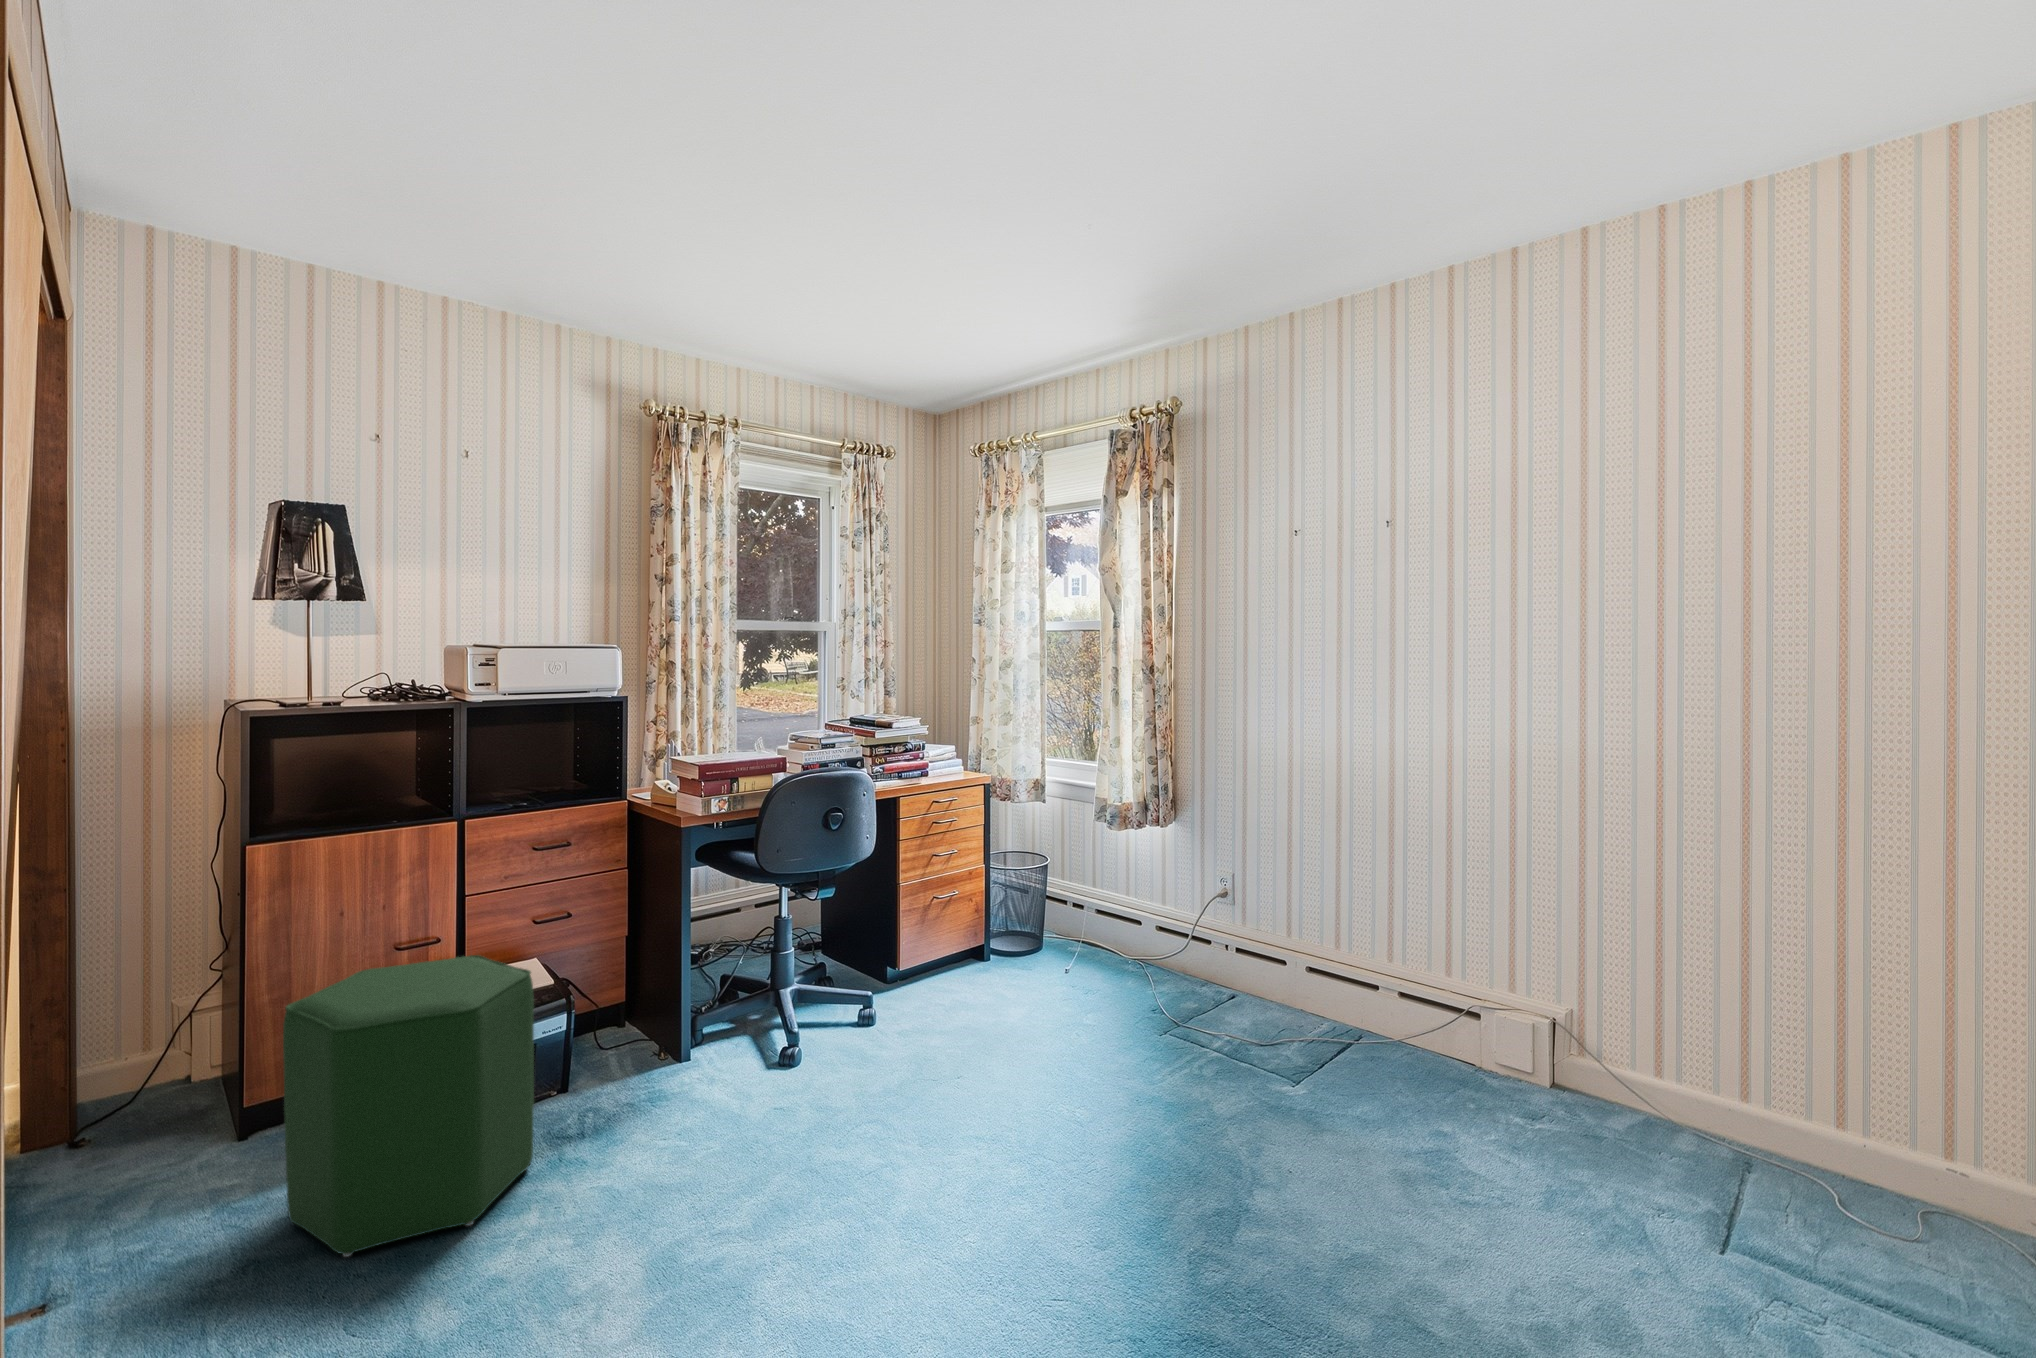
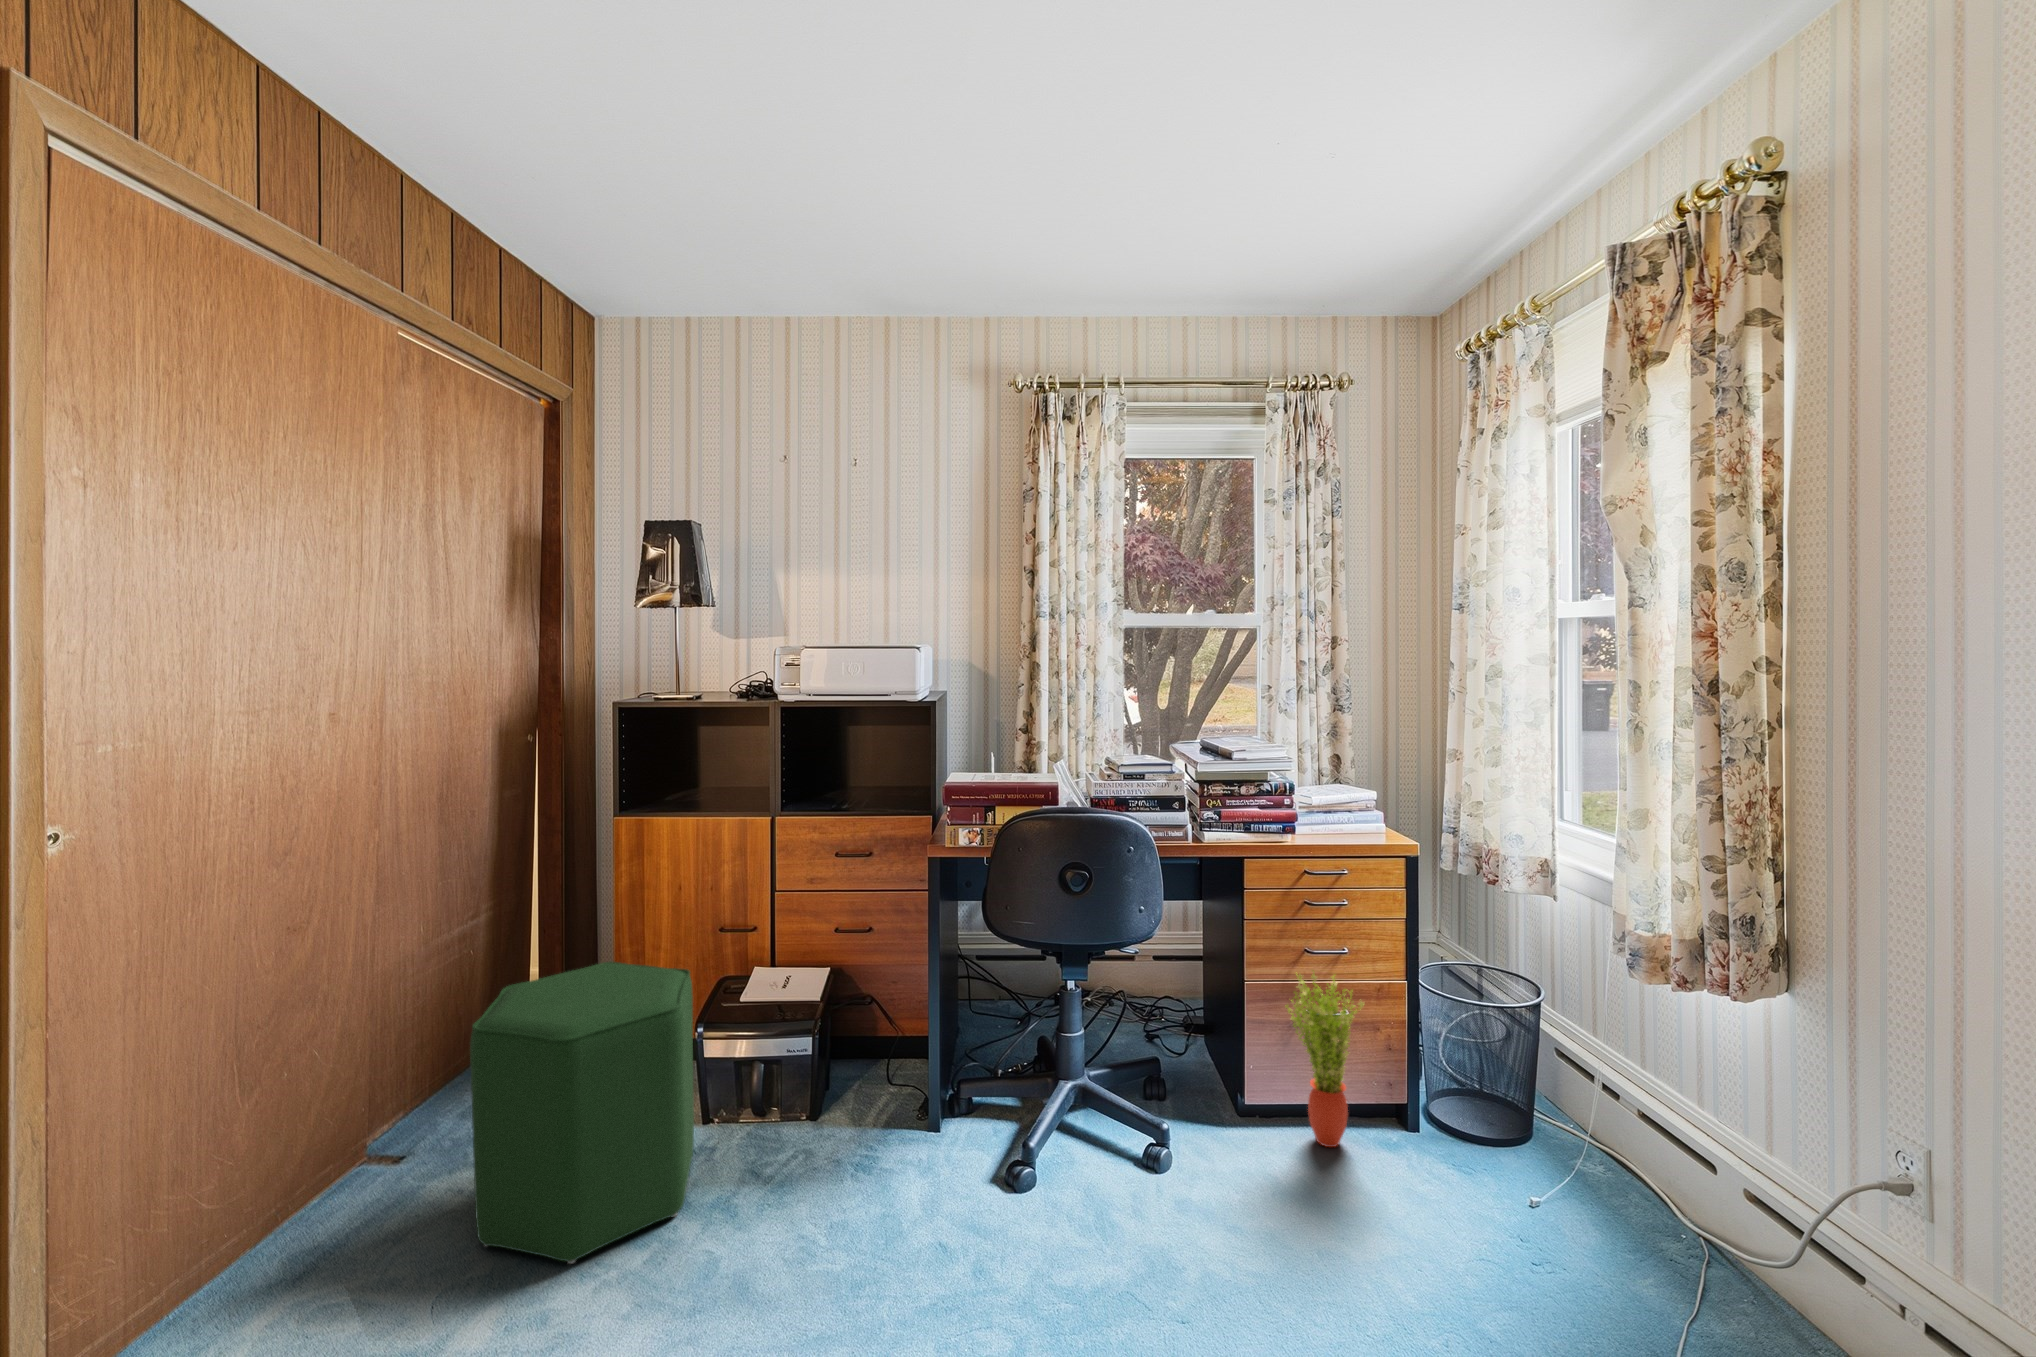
potted plant: none [932,865,977,982] -> present [1287,972,1364,1147]

